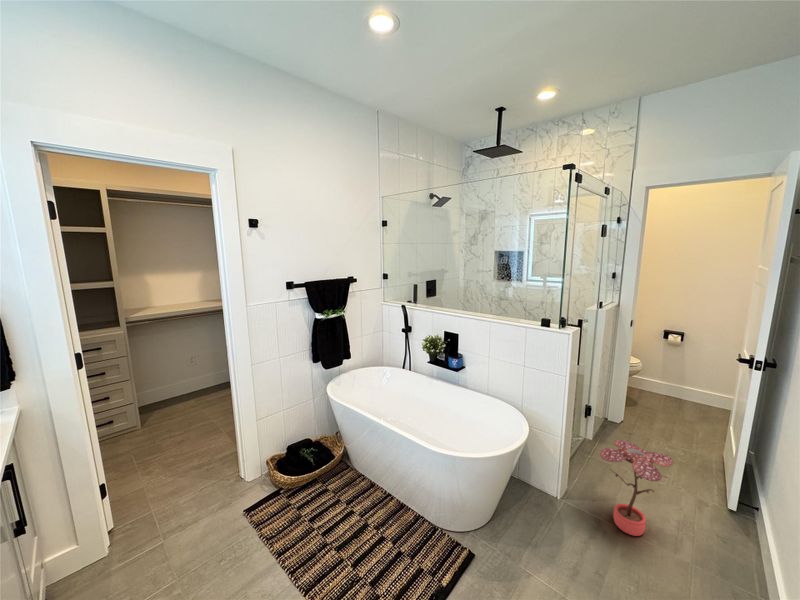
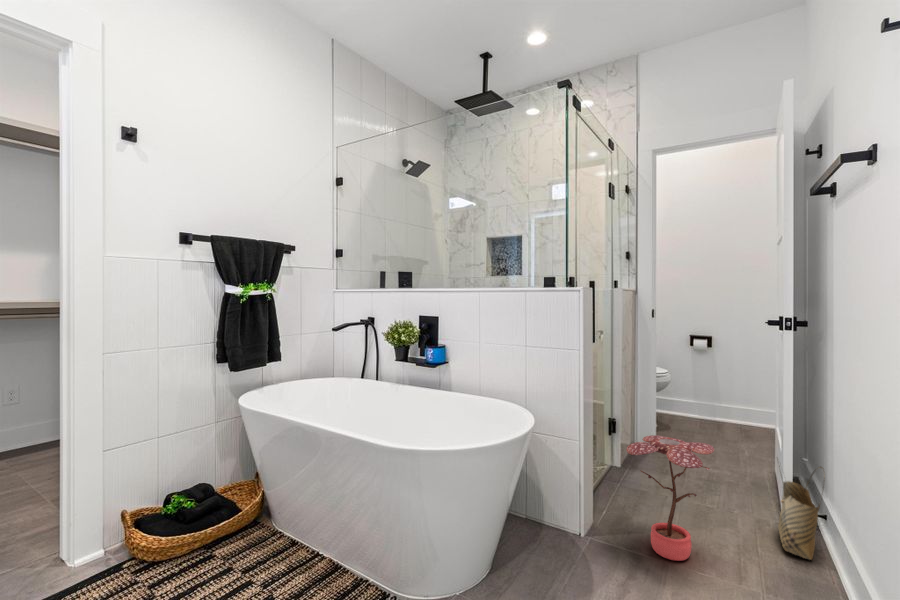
woven basket: none [722,468,771,551] -> present [777,458,824,560]

